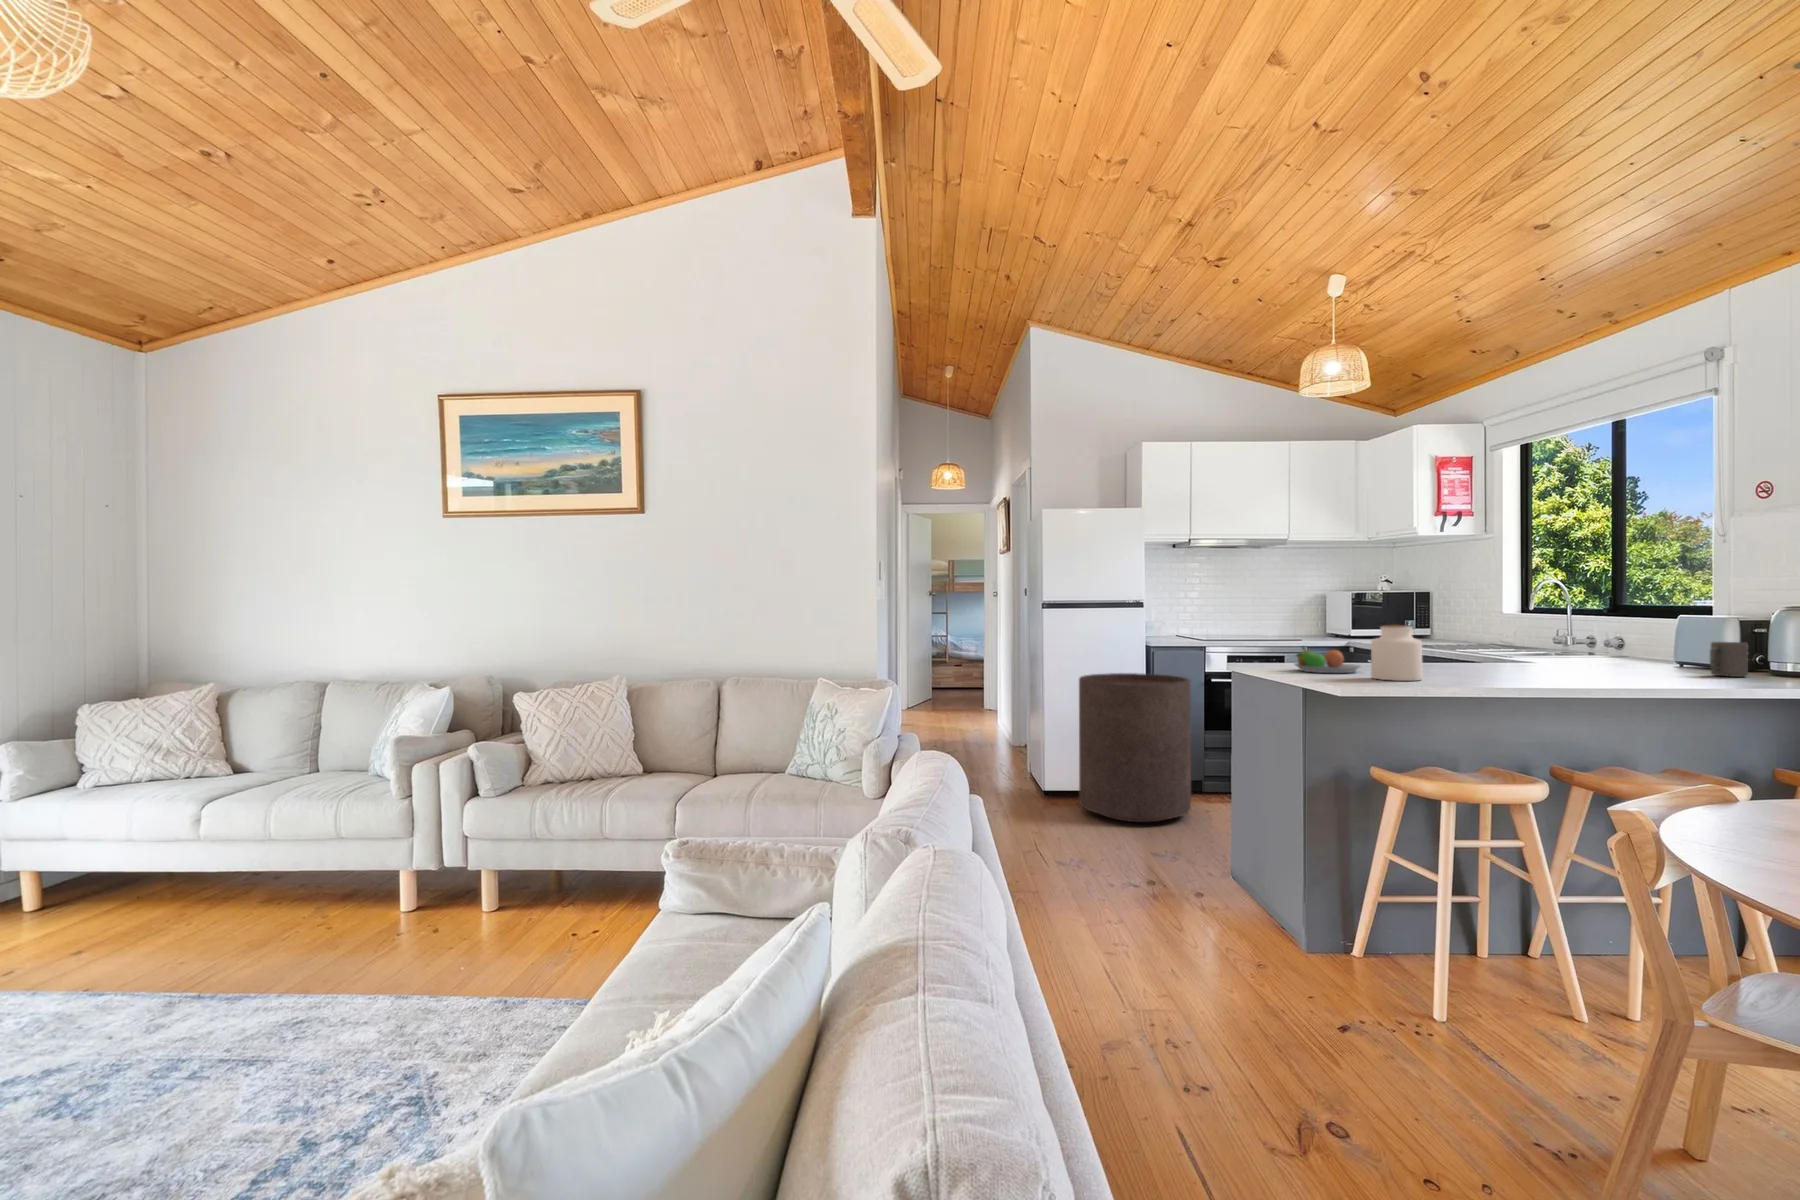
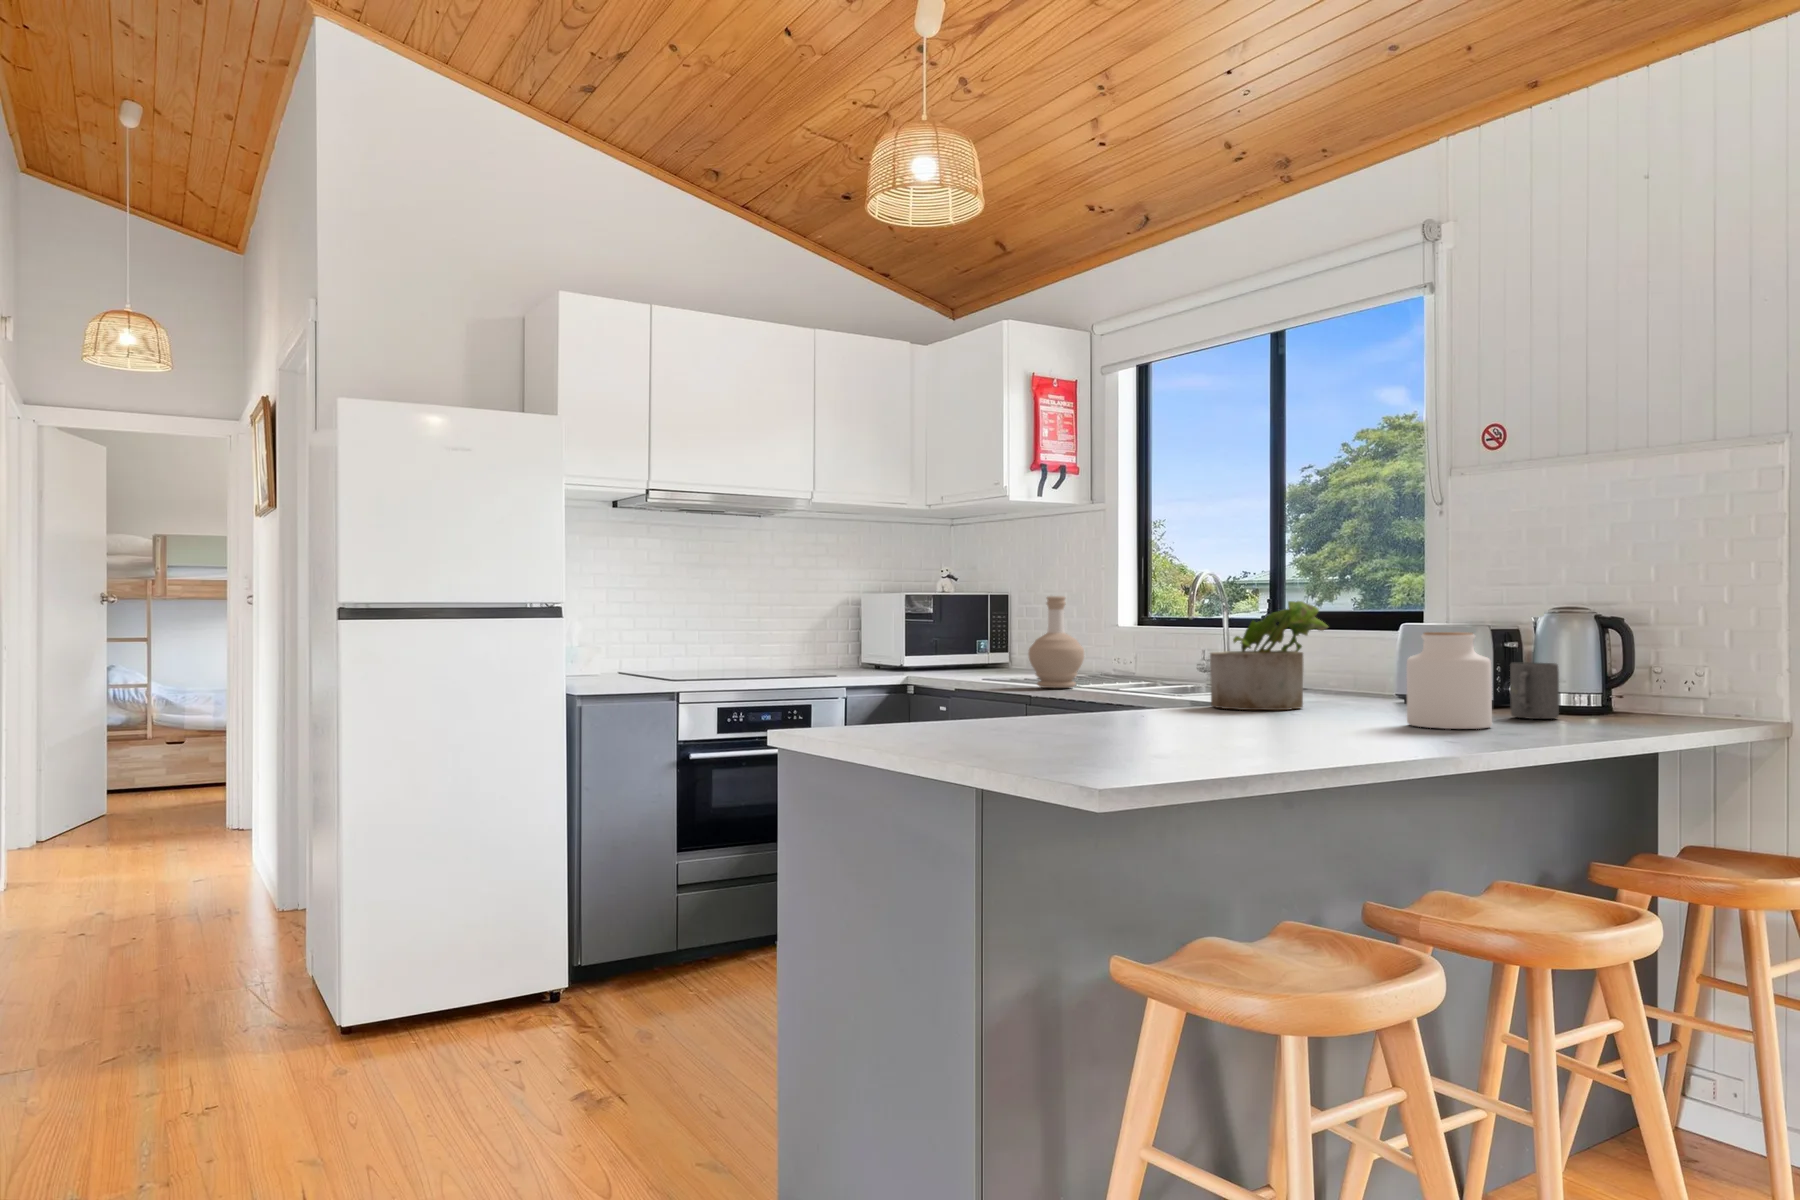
bottle: none [1419,596,1459,651] -> present [1028,596,1084,688]
potted plant: none [1512,602,1602,666] -> present [1210,601,1328,710]
jar: present [1371,625,1423,681] -> present [1407,632,1492,729]
fruit bowl: present [1295,647,1360,673] -> none [916,690,1046,748]
trash can: present [1079,673,1191,822] -> none [422,753,660,1081]

